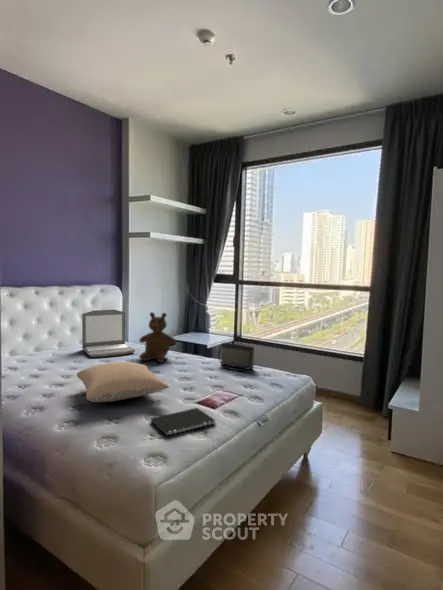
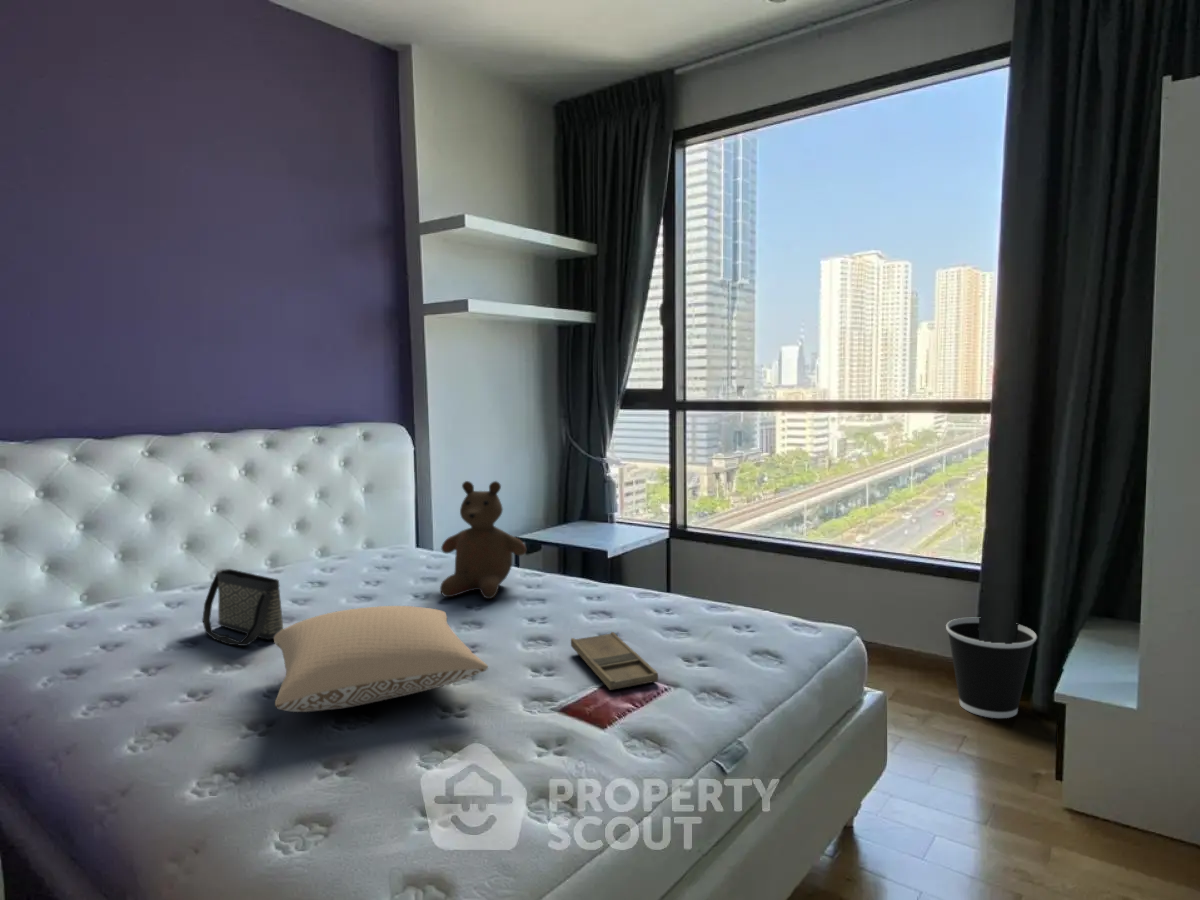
laptop: present [82,310,135,357] -> none [313,478,434,590]
handbag: present [218,343,254,371] -> present [203,569,283,646]
tray: none [198,376,235,397] -> present [571,632,658,690]
wastebasket: none [348,377,384,418] -> present [946,618,1037,718]
notebook: present [151,408,215,436] -> none [433,723,602,809]

